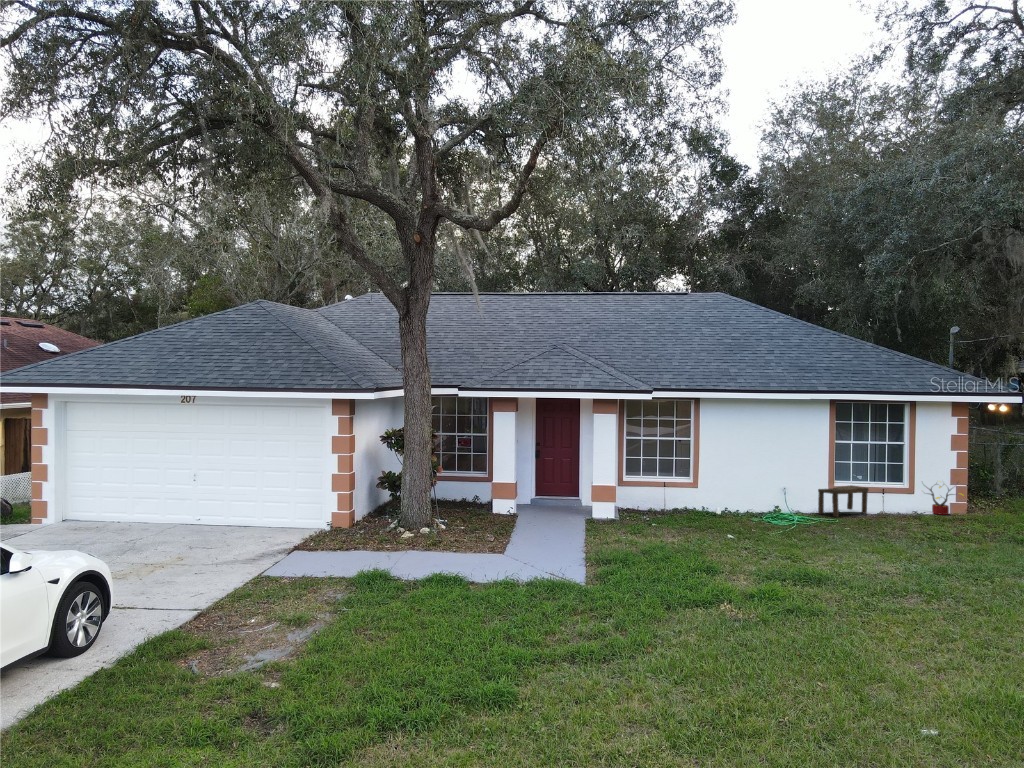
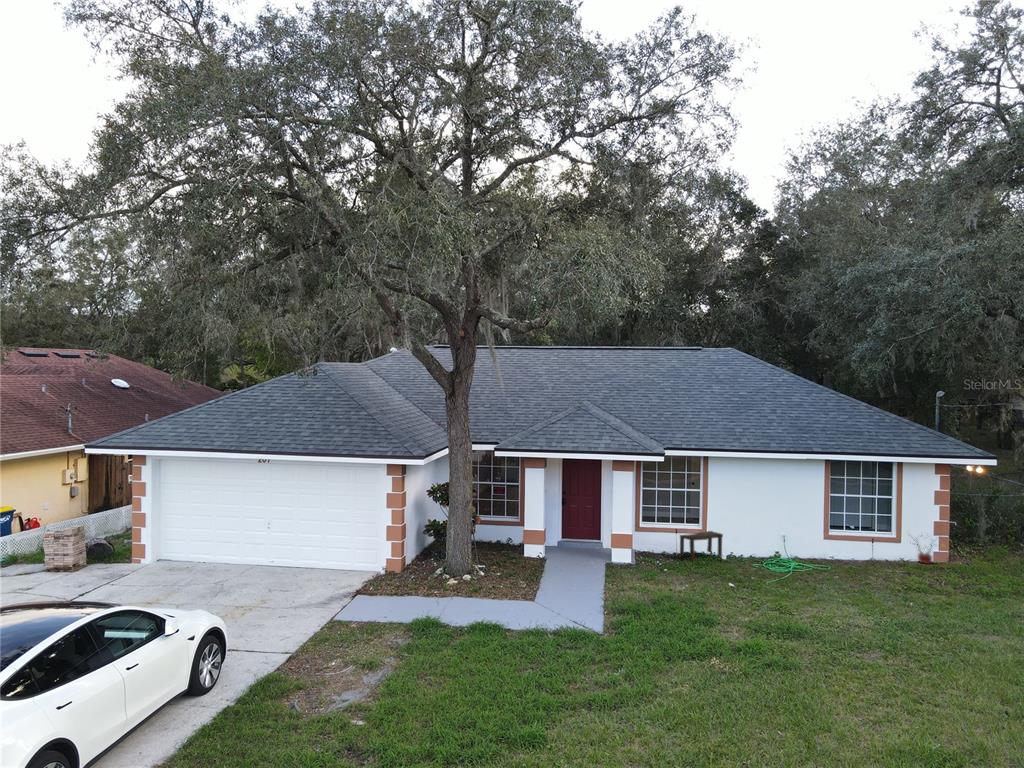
bench: present [818,485,868,517] -> present [680,531,723,560]

